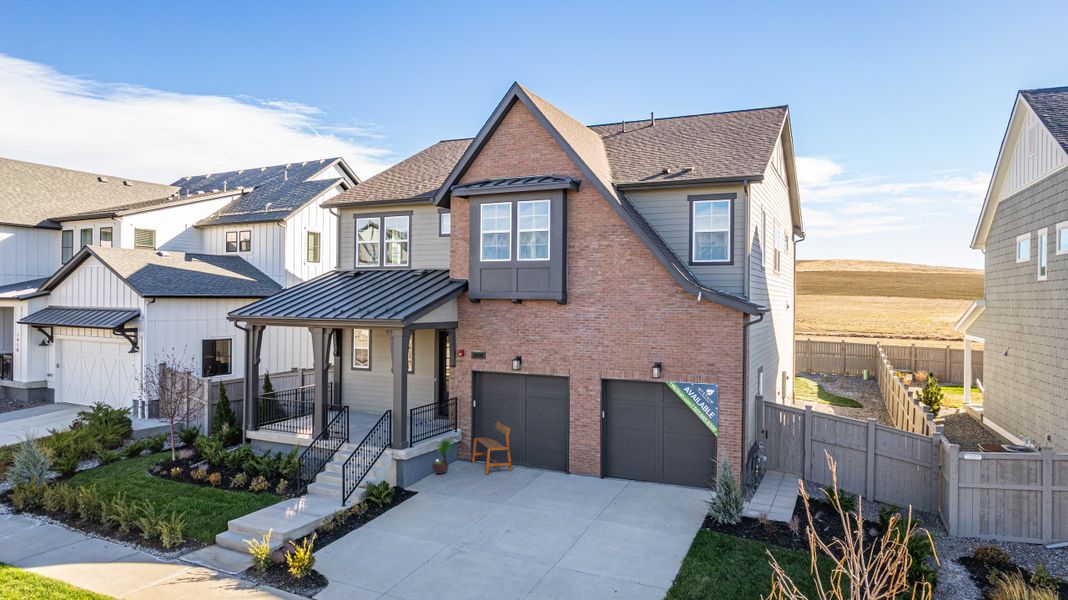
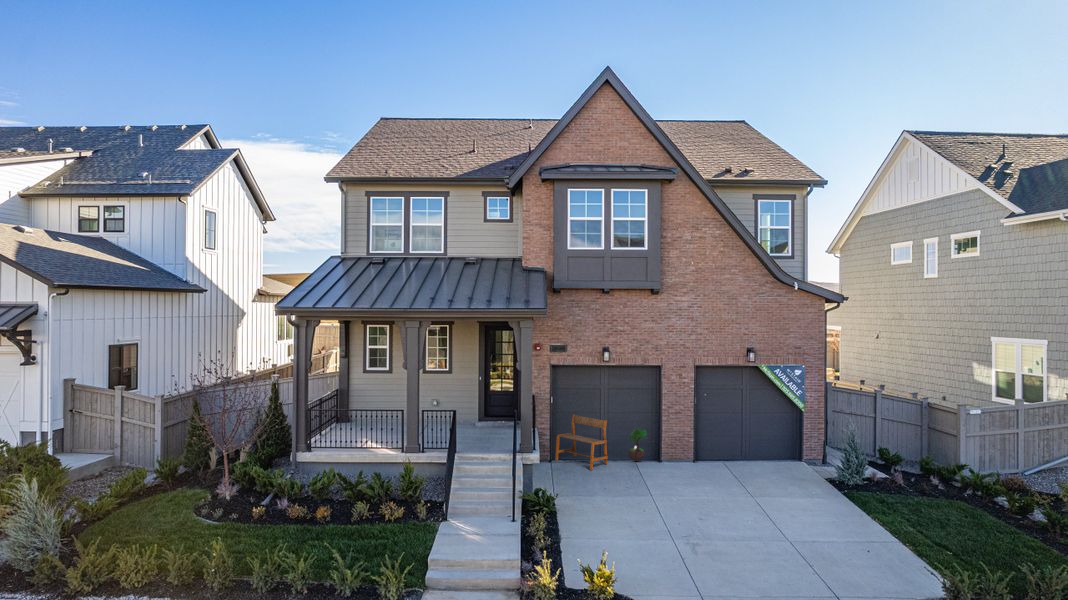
potted tree: present [432,440,452,474] -> present [628,428,645,461]

